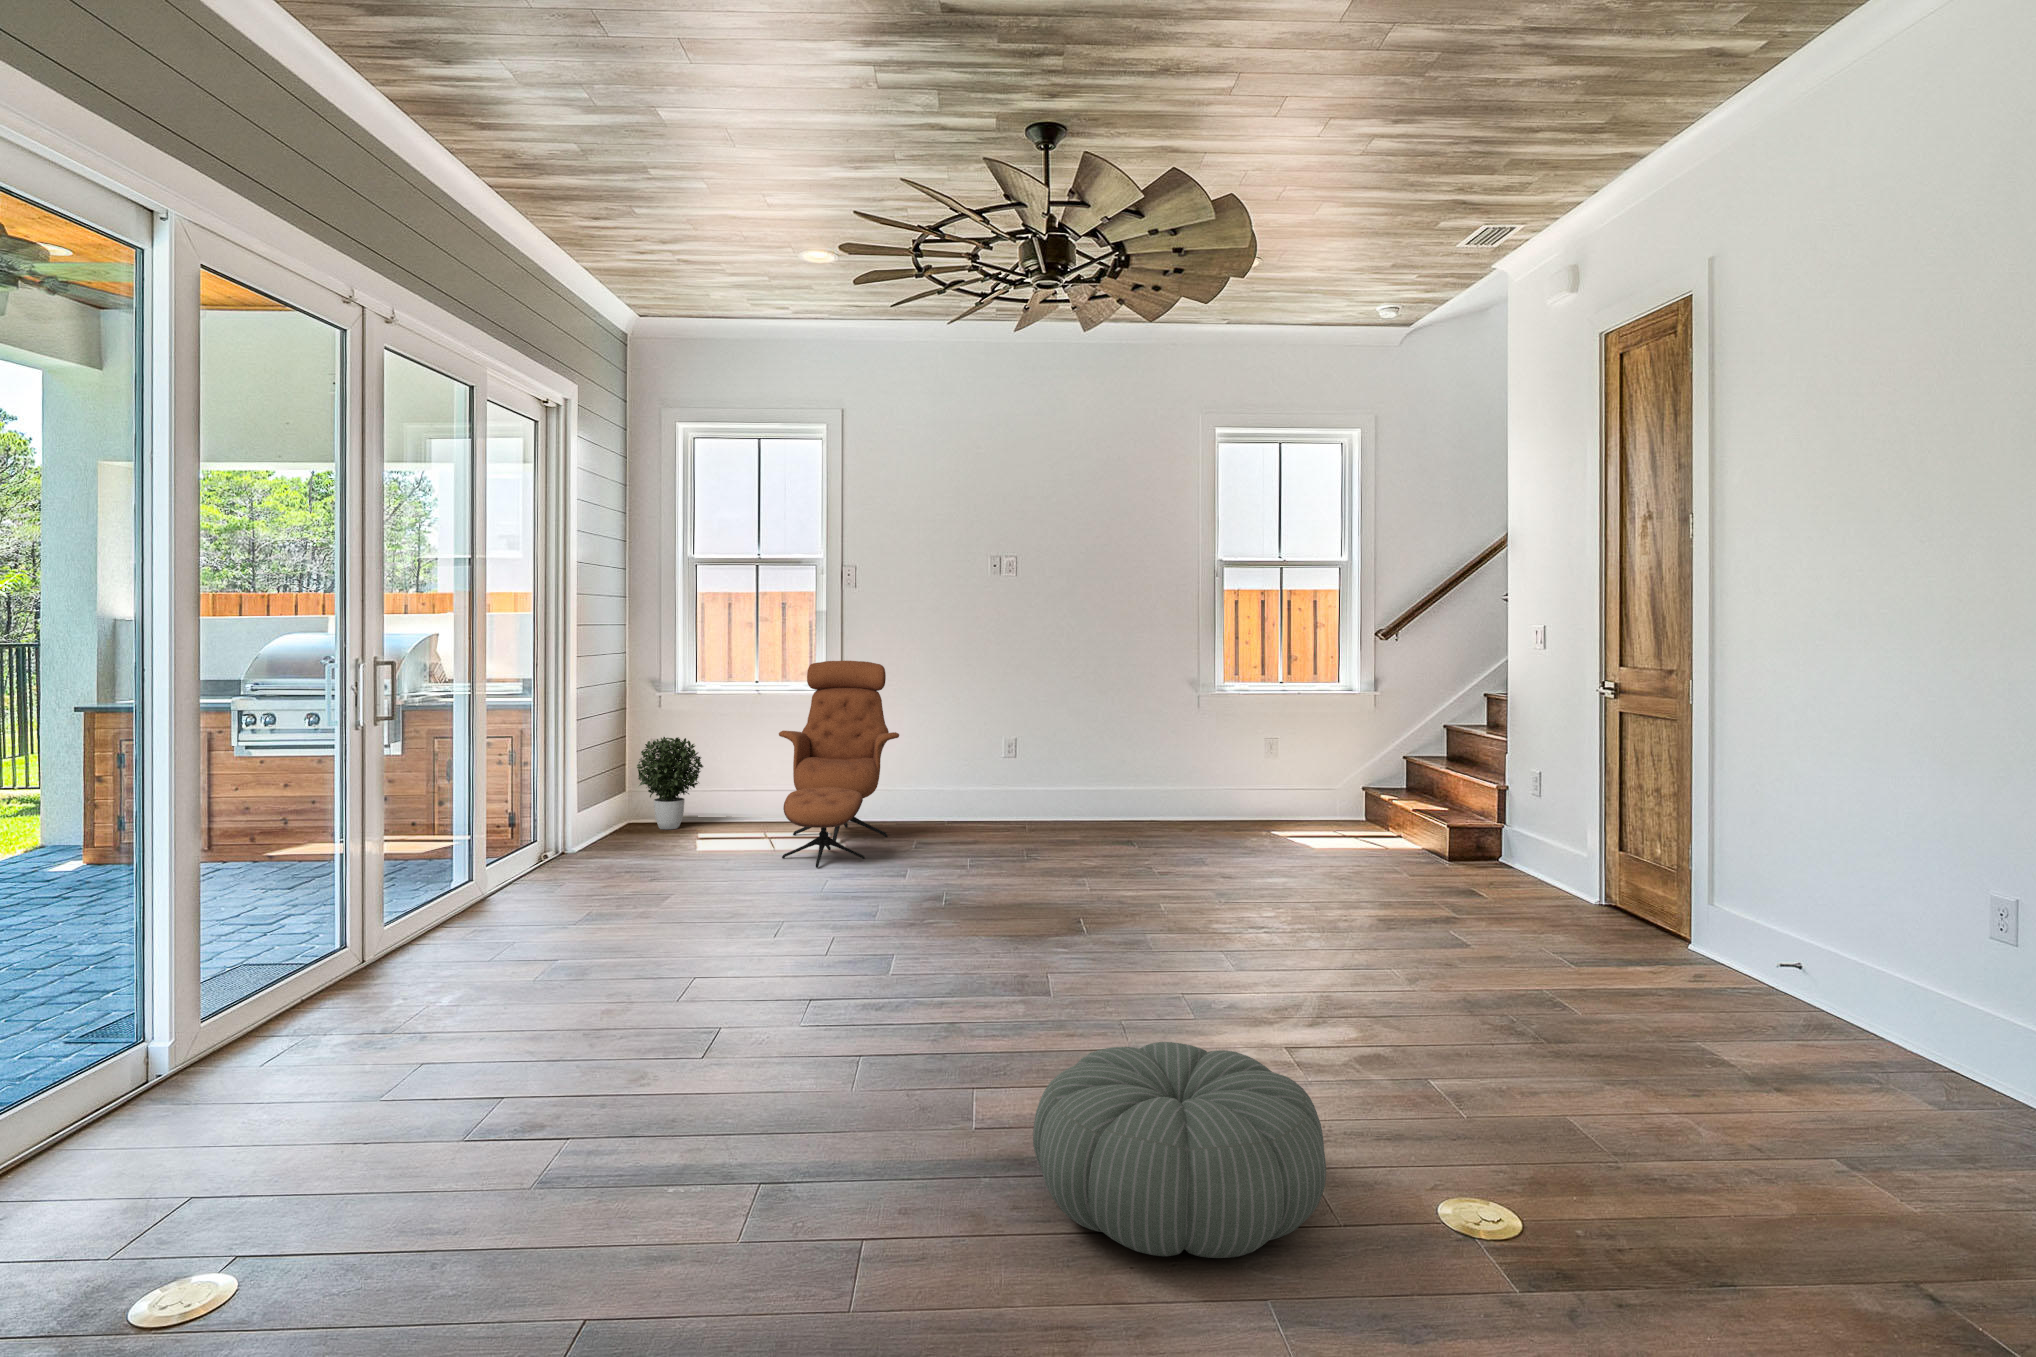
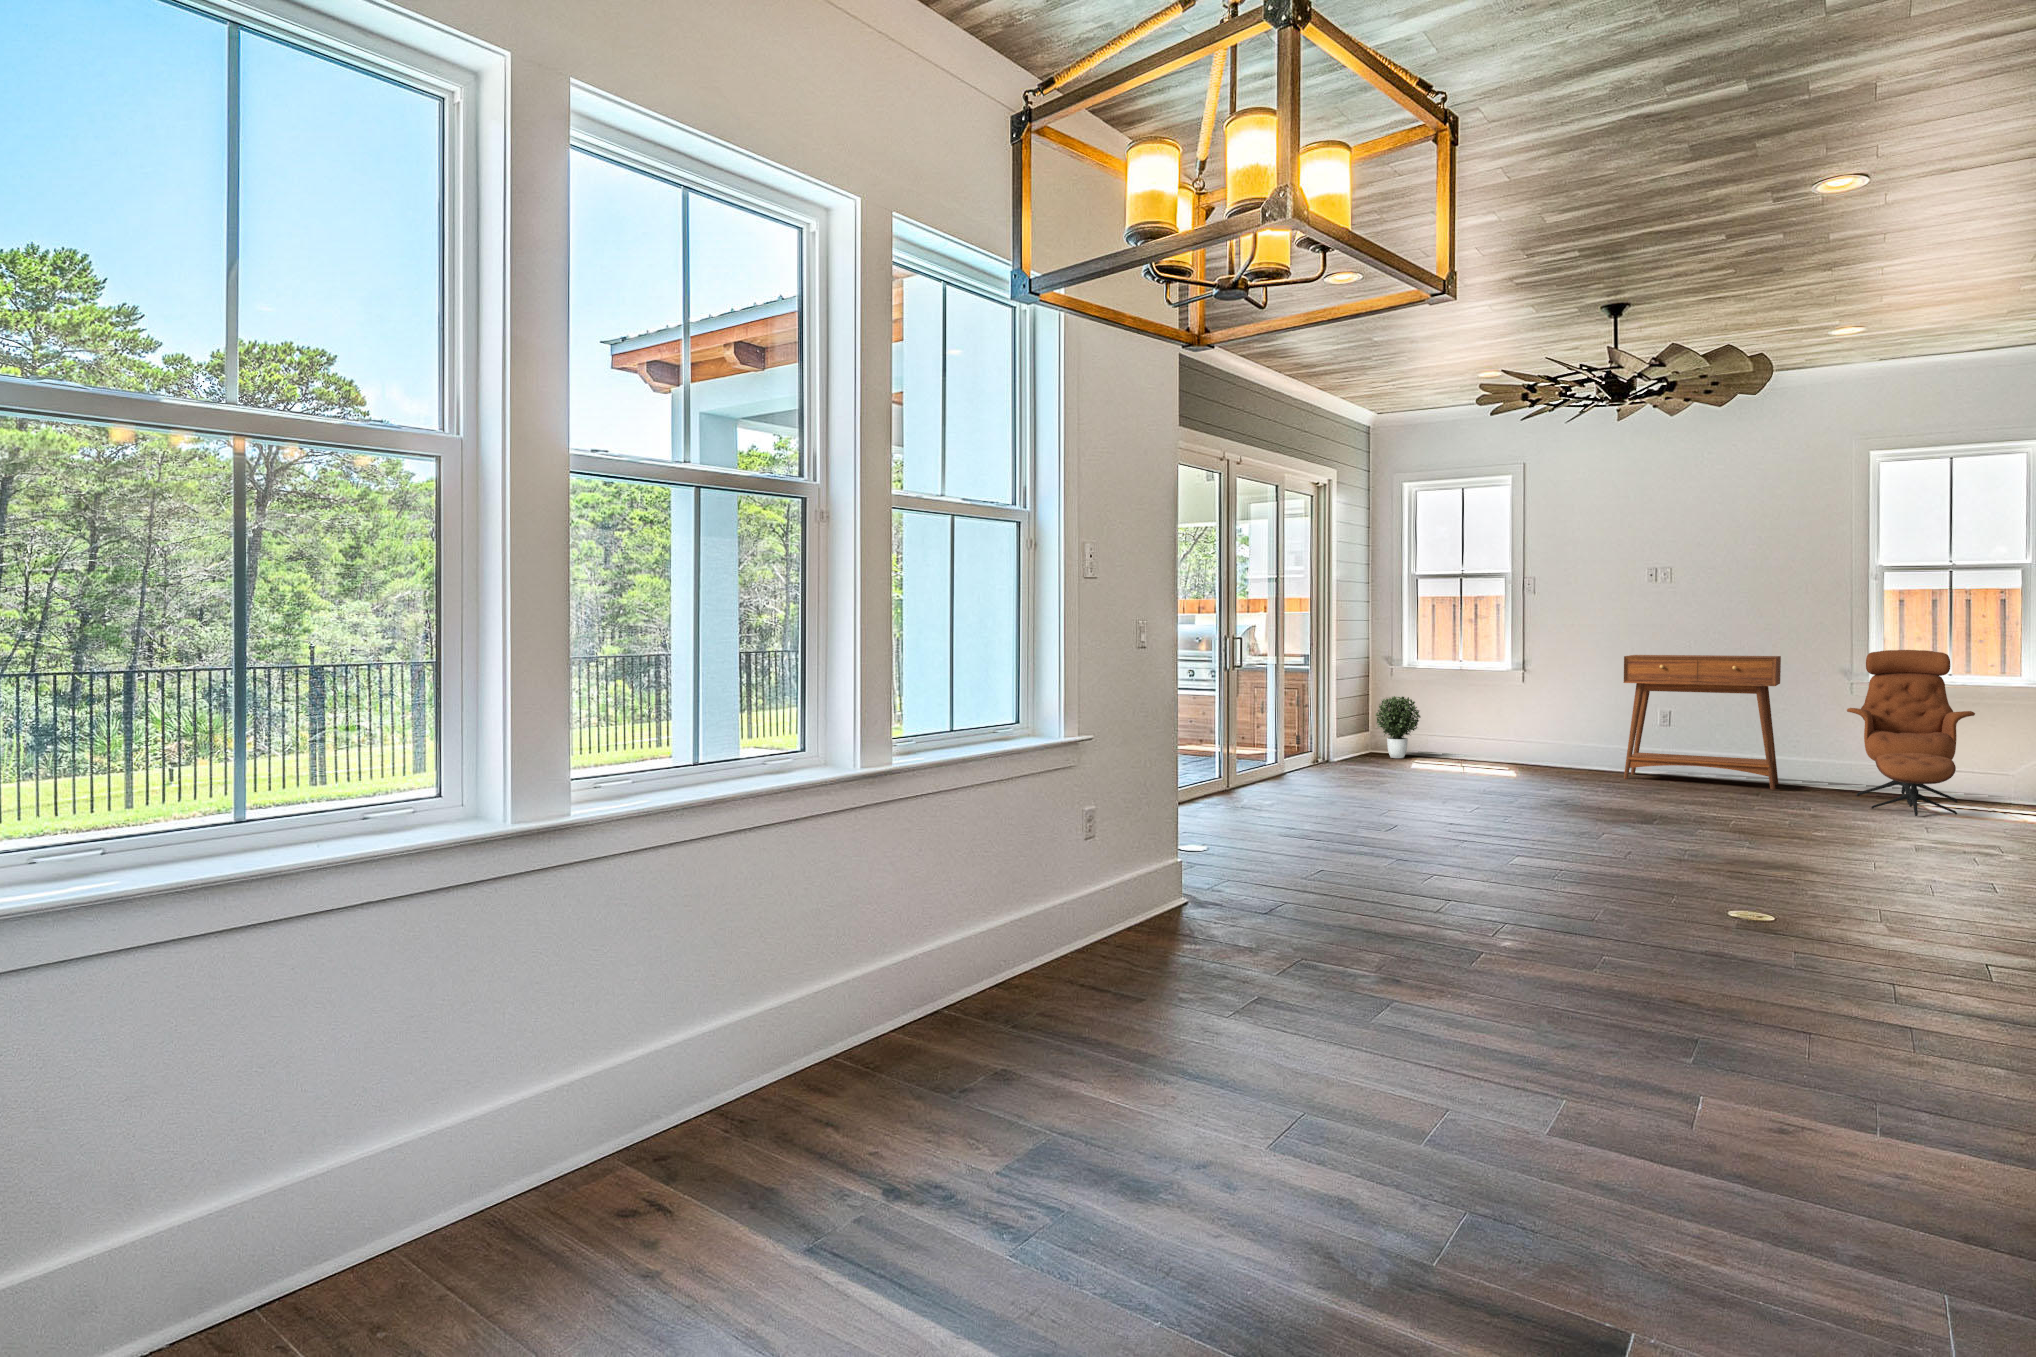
lounge chair: present [779,661,899,868] -> present [1847,650,1975,816]
console table: none [975,677,1147,847] -> present [1624,655,1781,790]
pouf: present [1033,1042,1326,1258] -> none [1519,816,1674,892]

